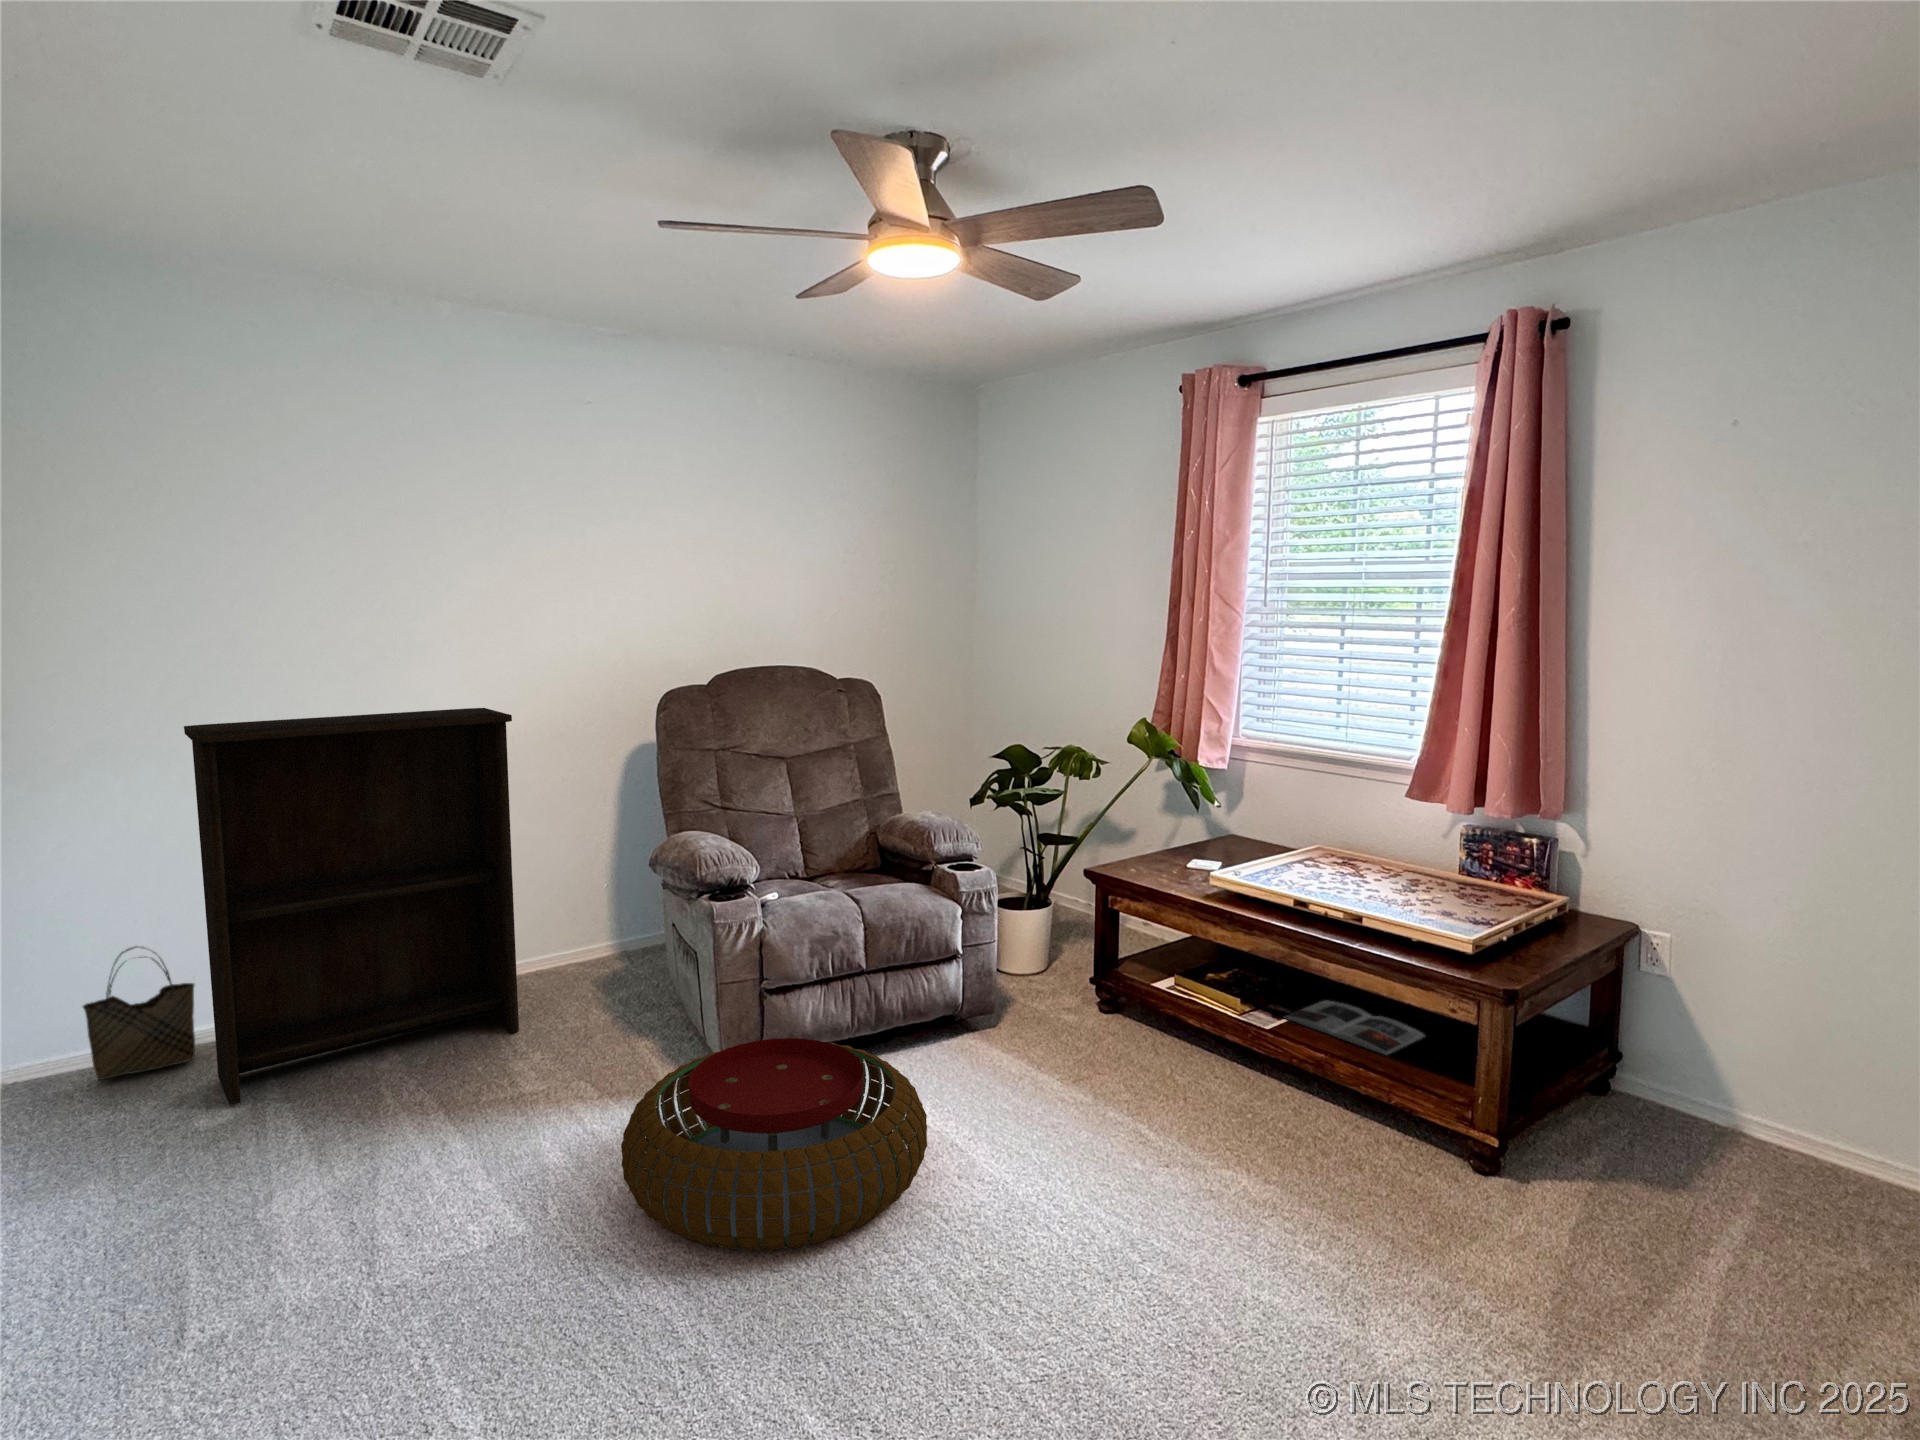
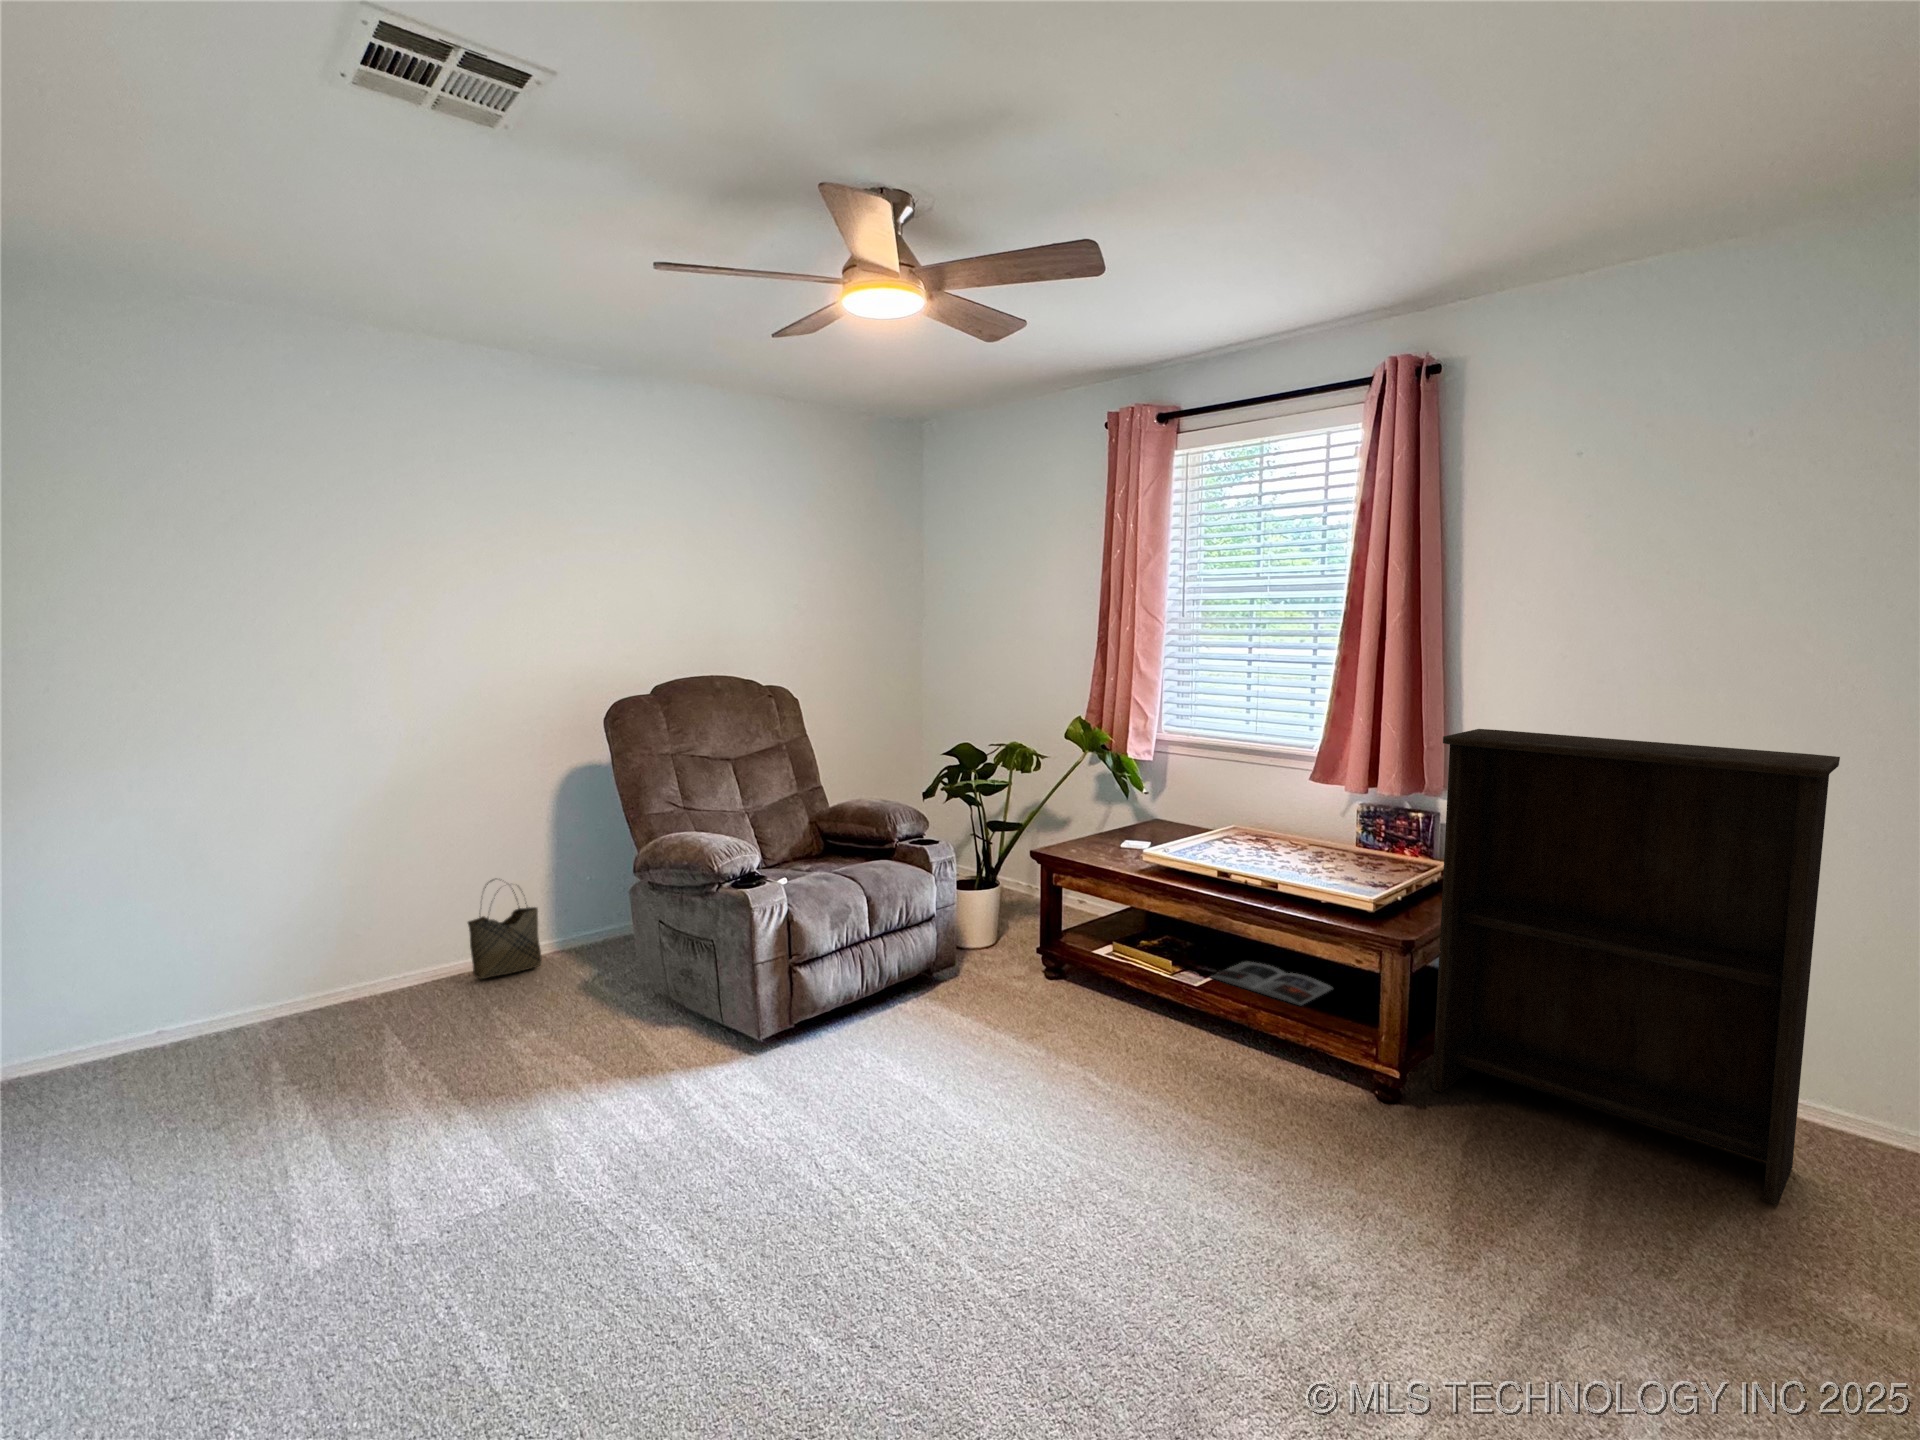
bookshelf: present [184,708,519,1105] -> present [1432,729,1840,1205]
woven basket: present [83,947,195,1080] -> present [468,880,542,979]
pouf: present [621,1038,927,1251] -> none [621,1008,902,1199]

